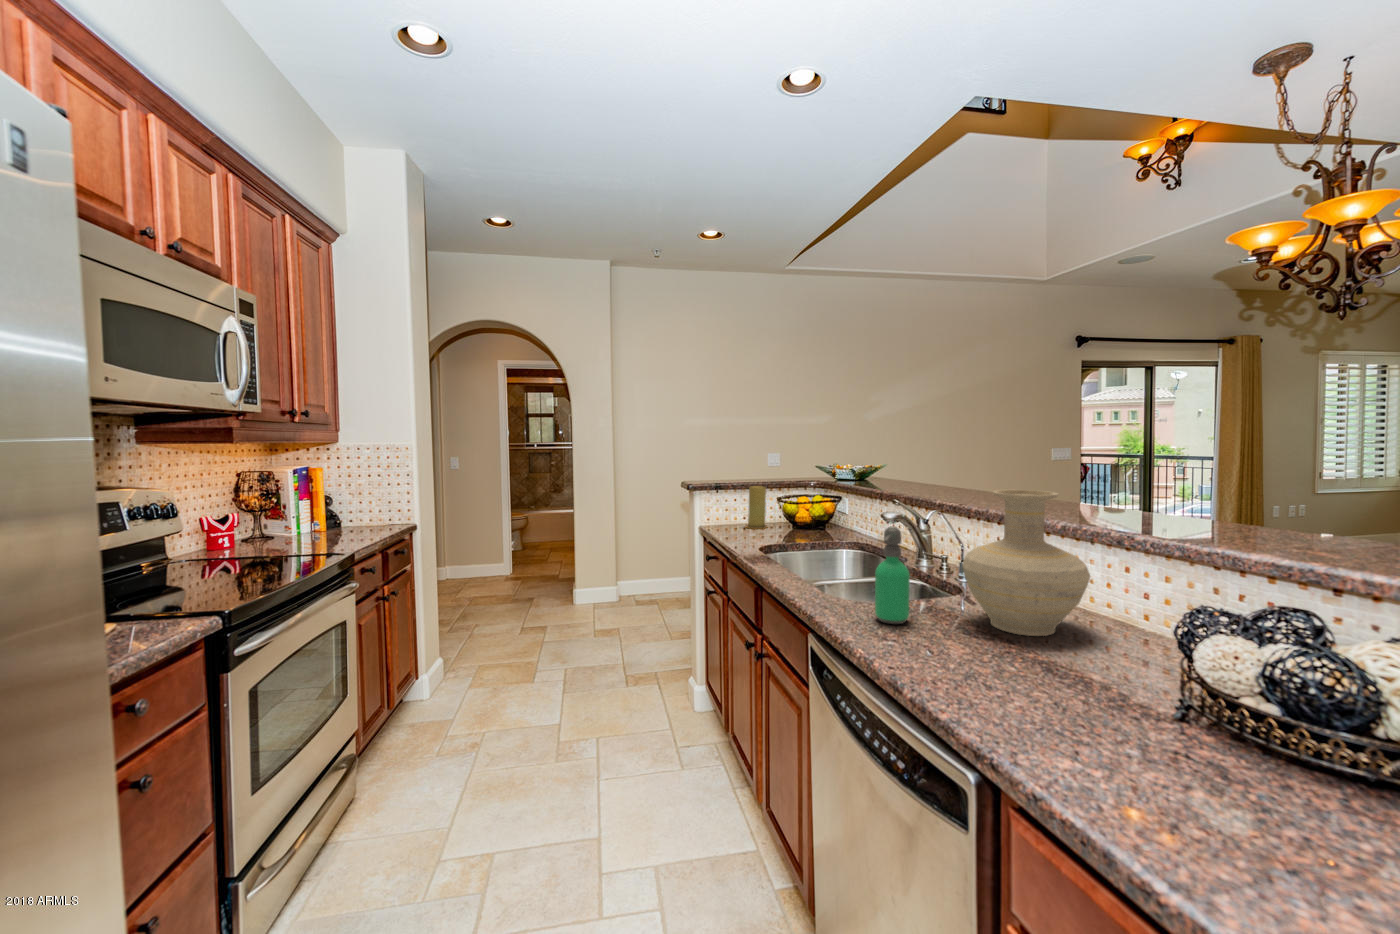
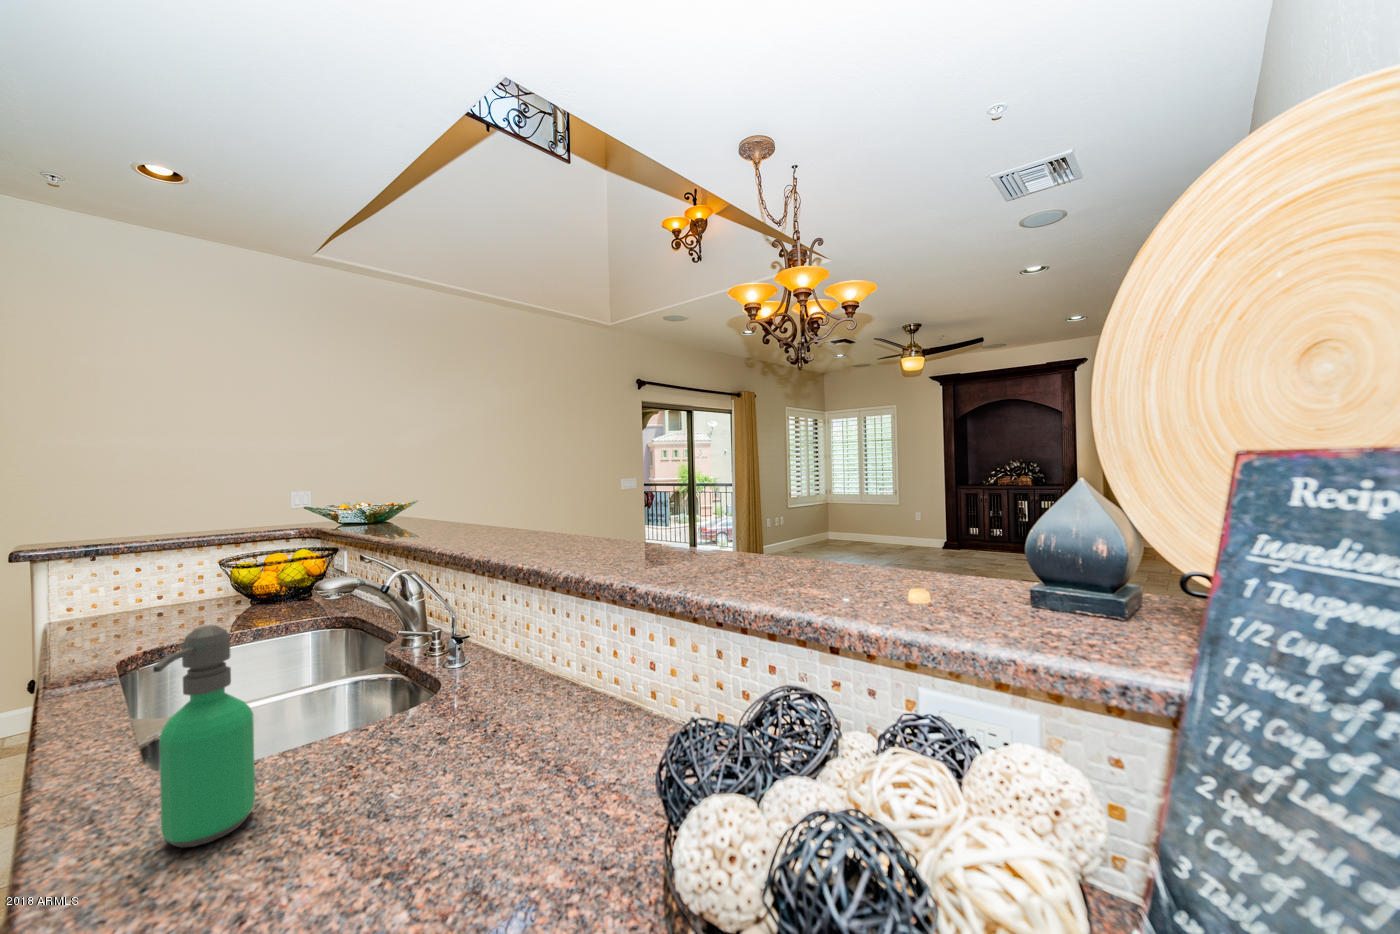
candle: present [746,486,768,529] -> none [159,543,211,615]
vase: present [963,490,1090,636] -> none [373,527,578,789]

